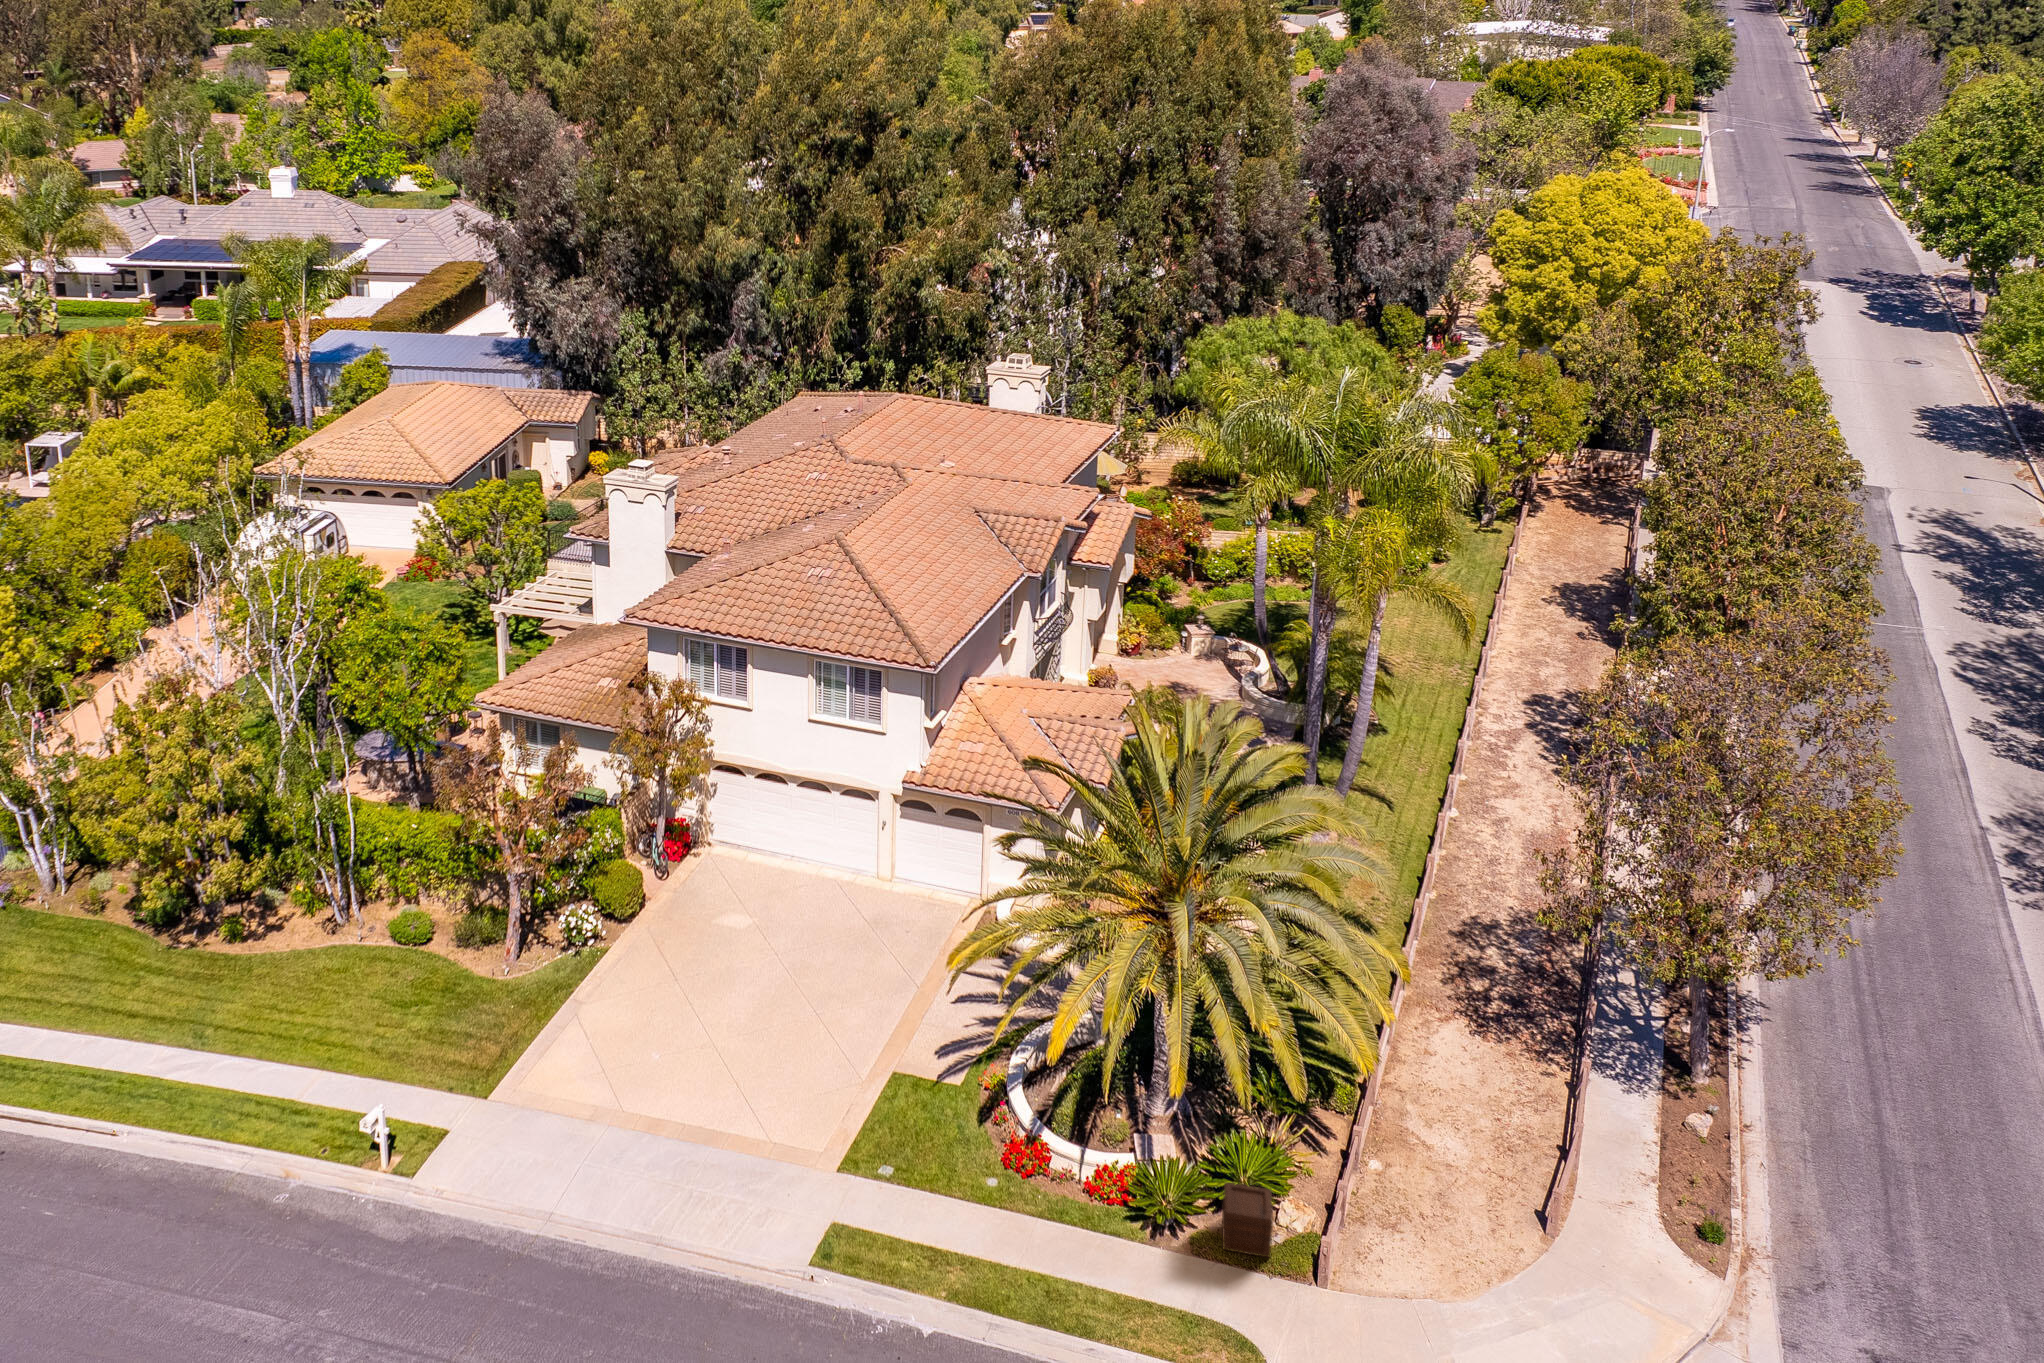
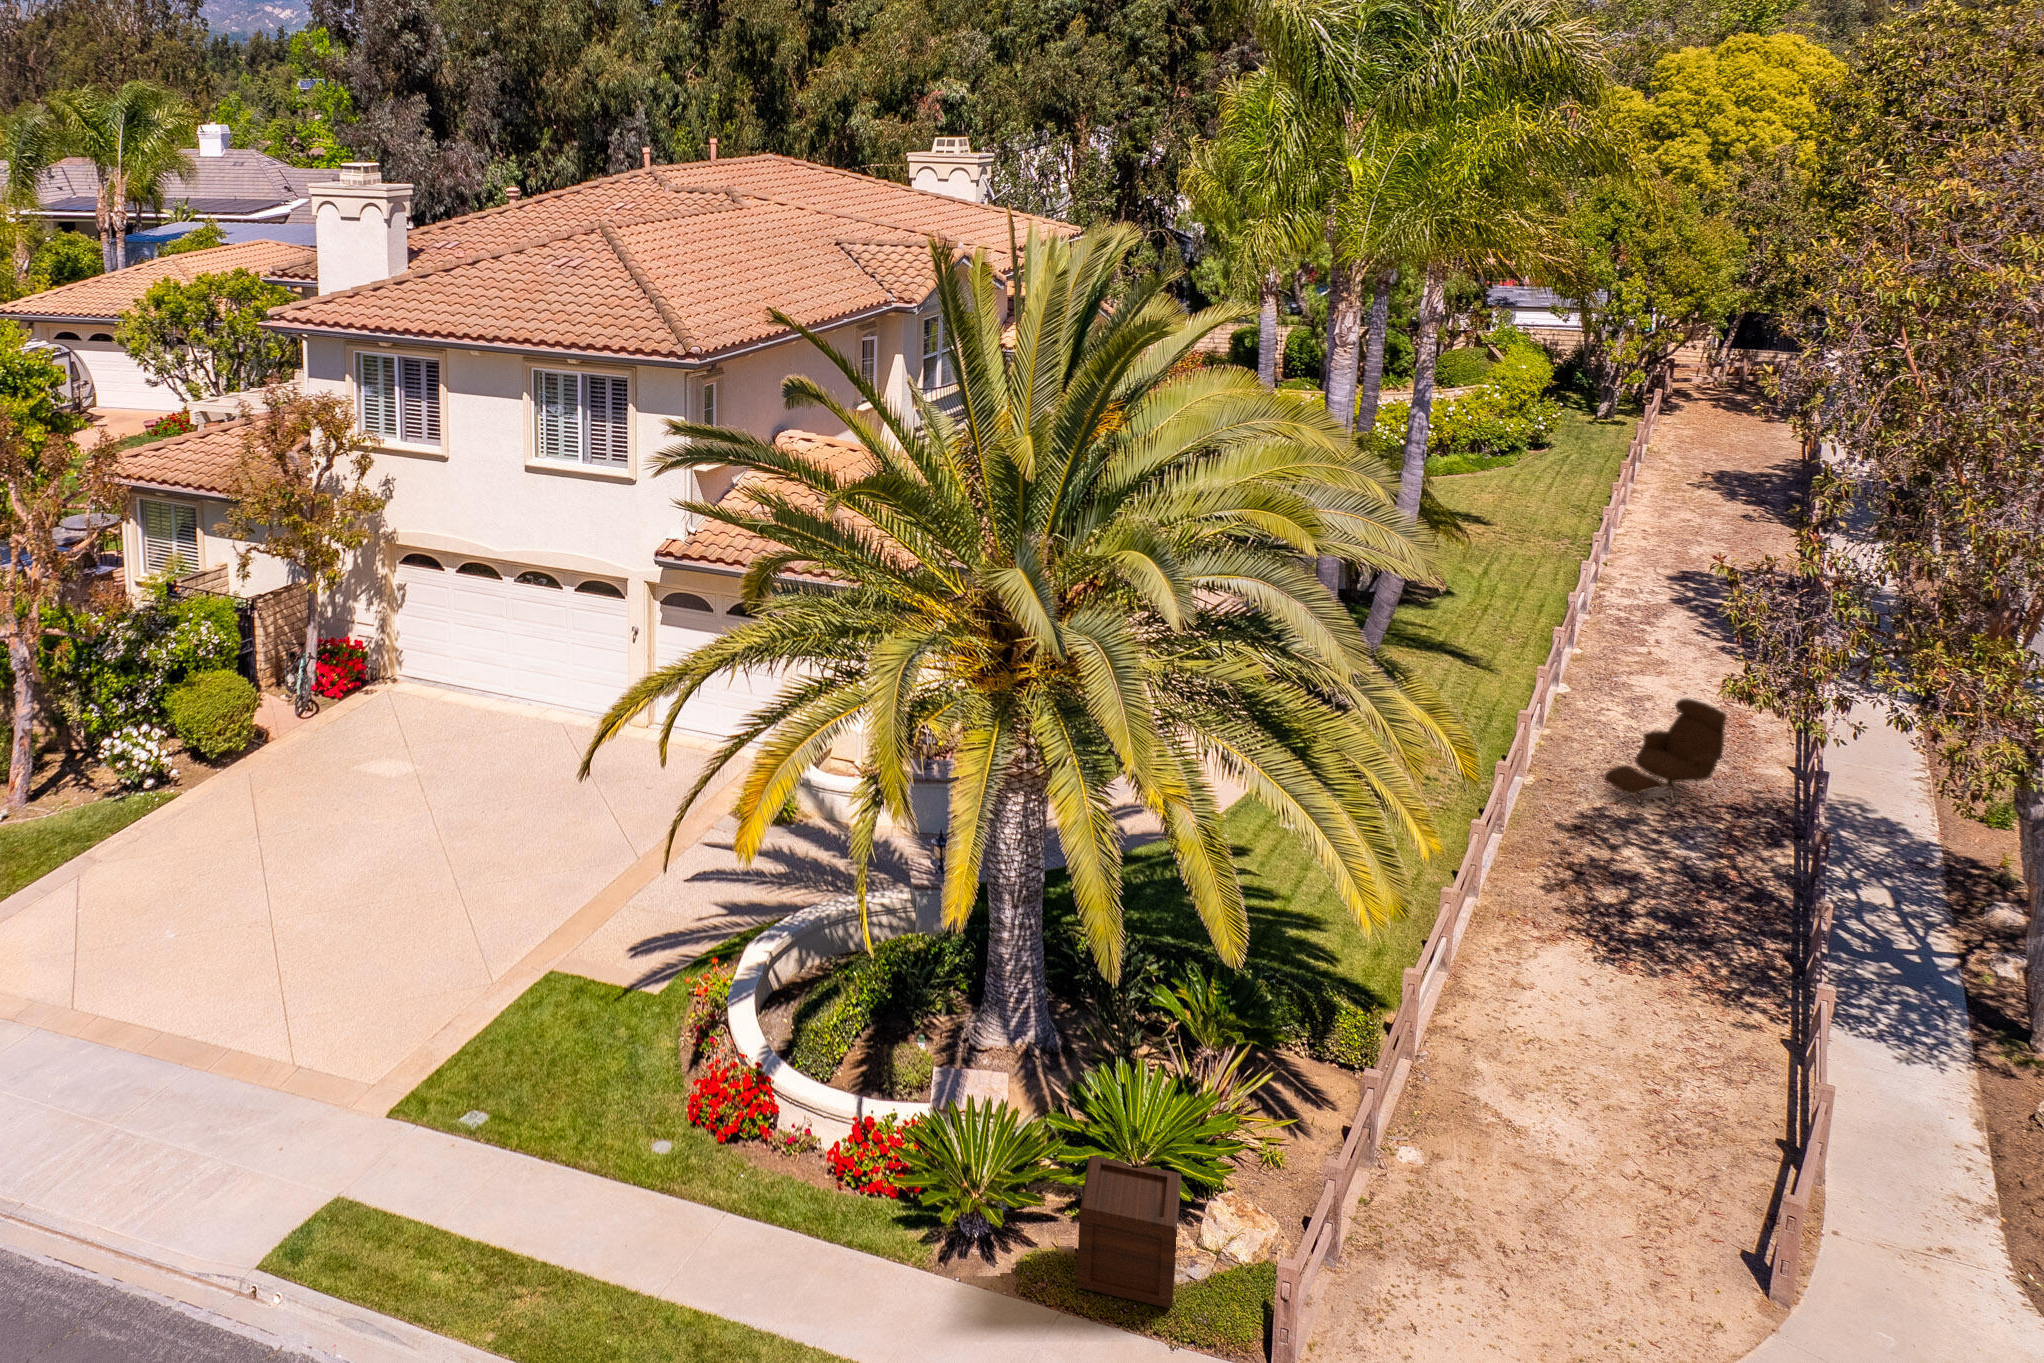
lounge chair: none [1479,845,1549,915] -> present [1604,698,1726,806]

